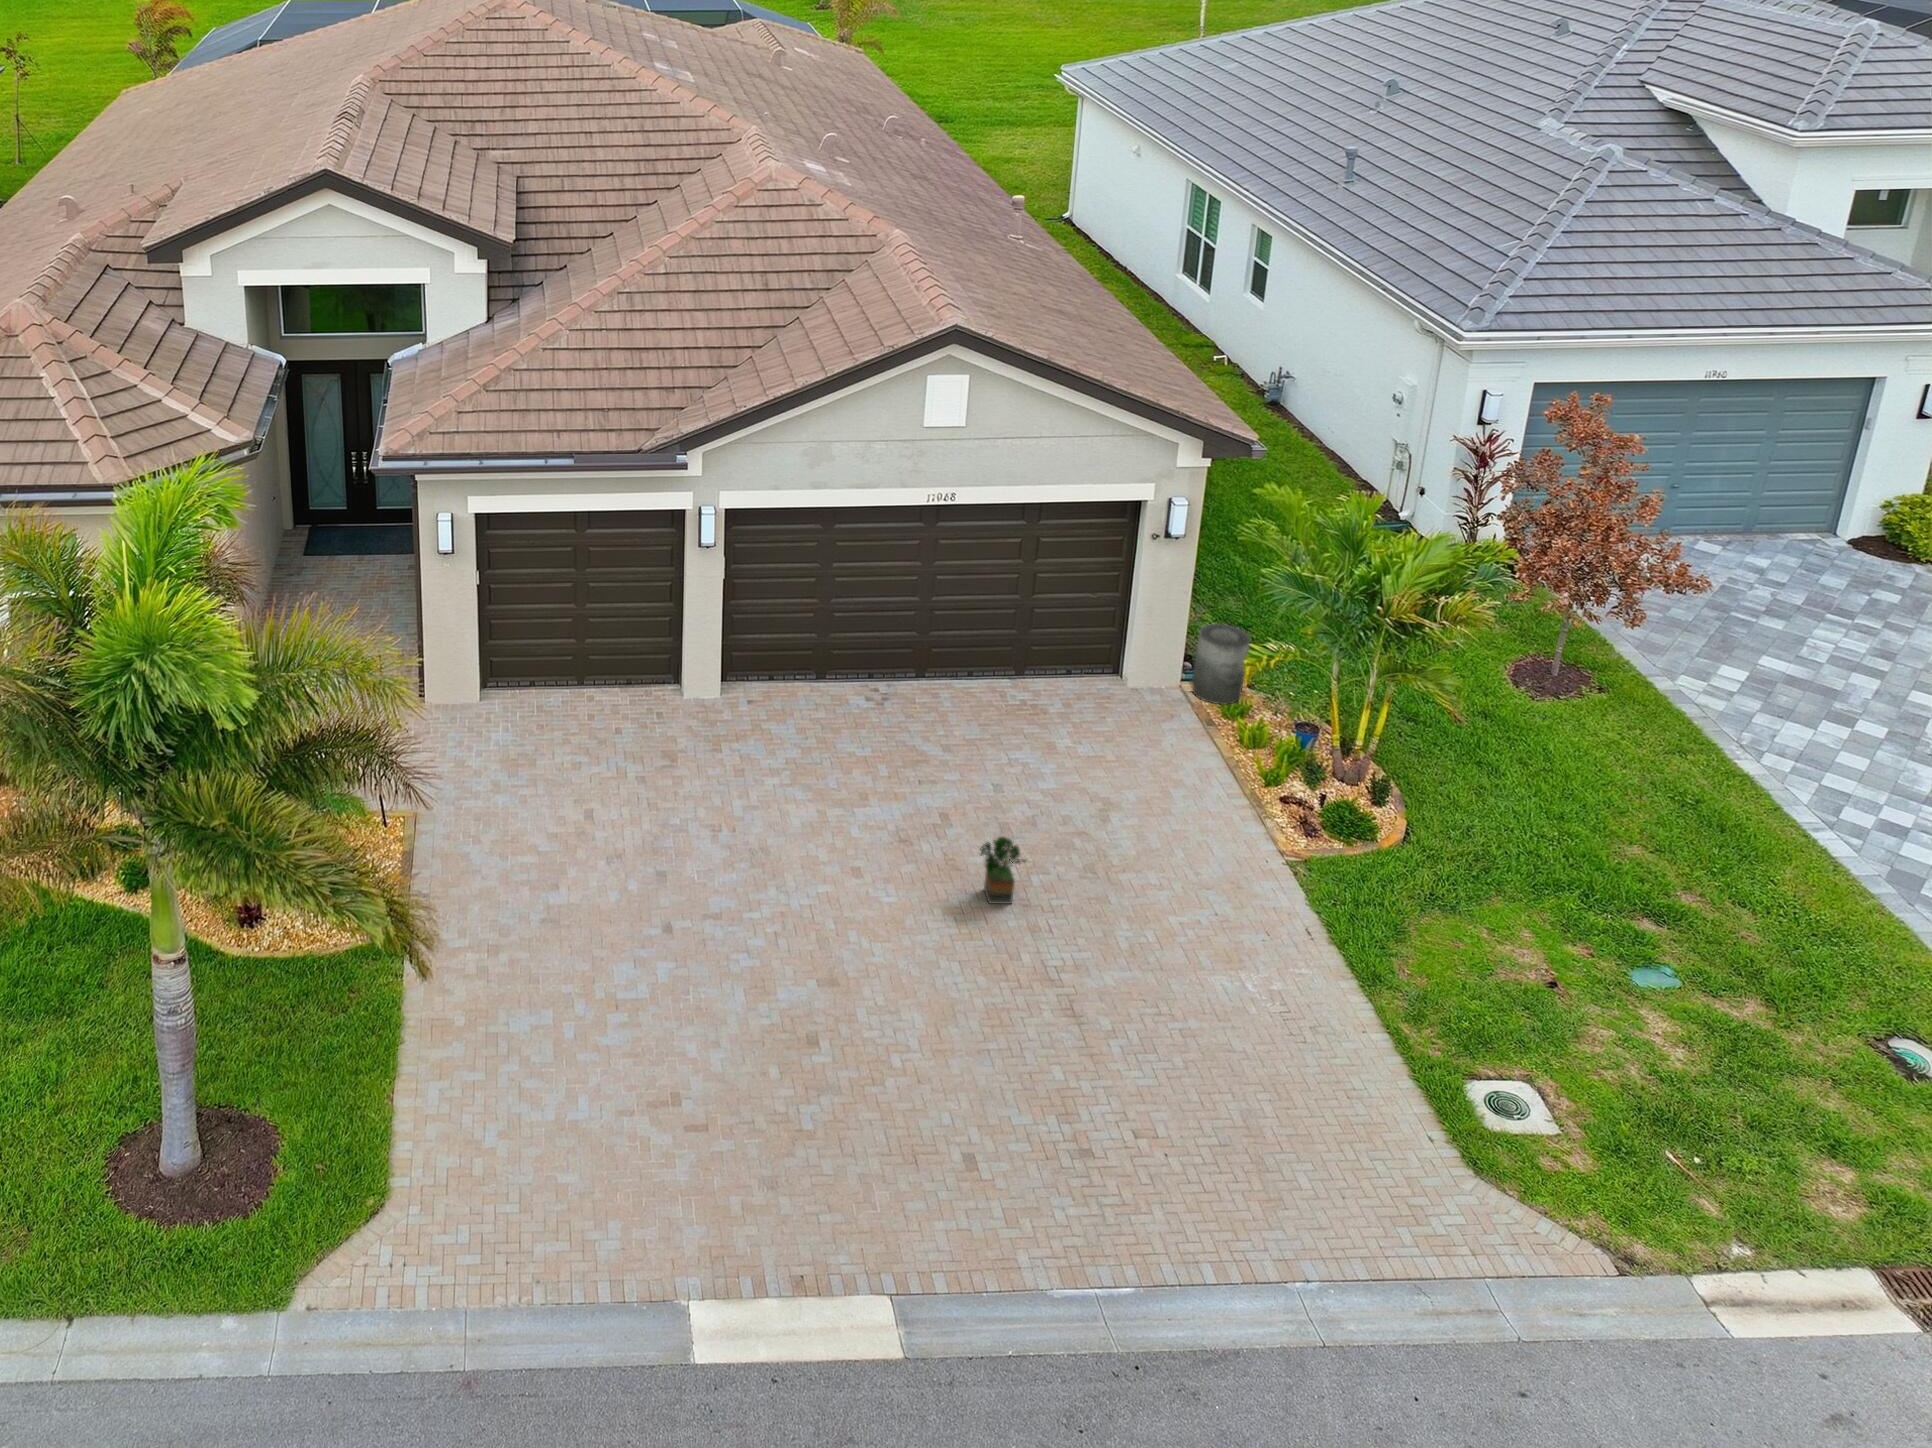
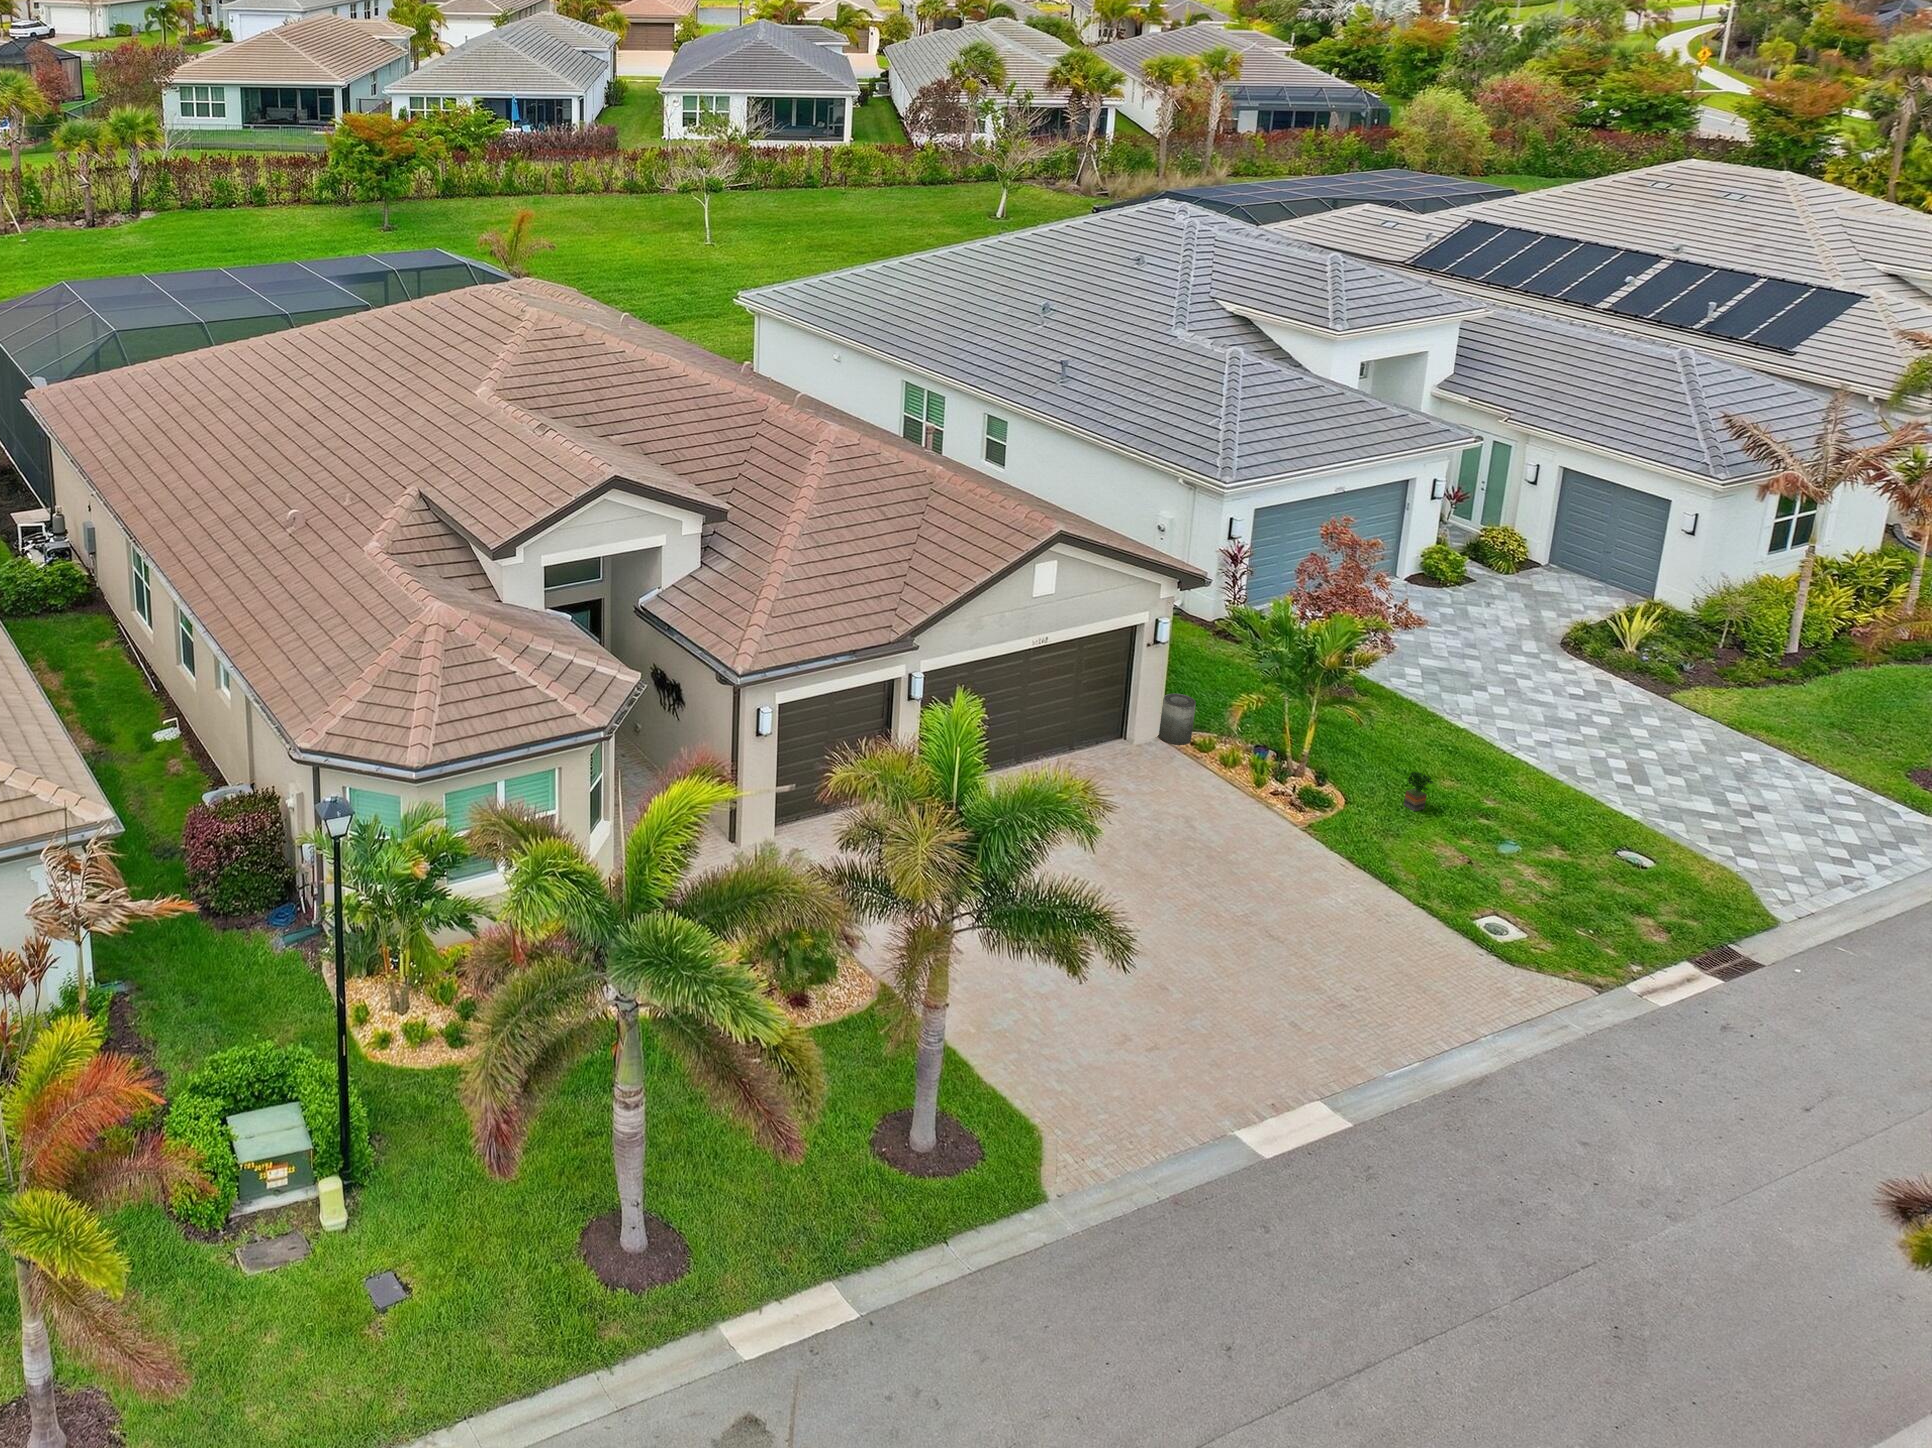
potted tree: present [980,837,1027,904] -> present [1404,772,1433,811]

